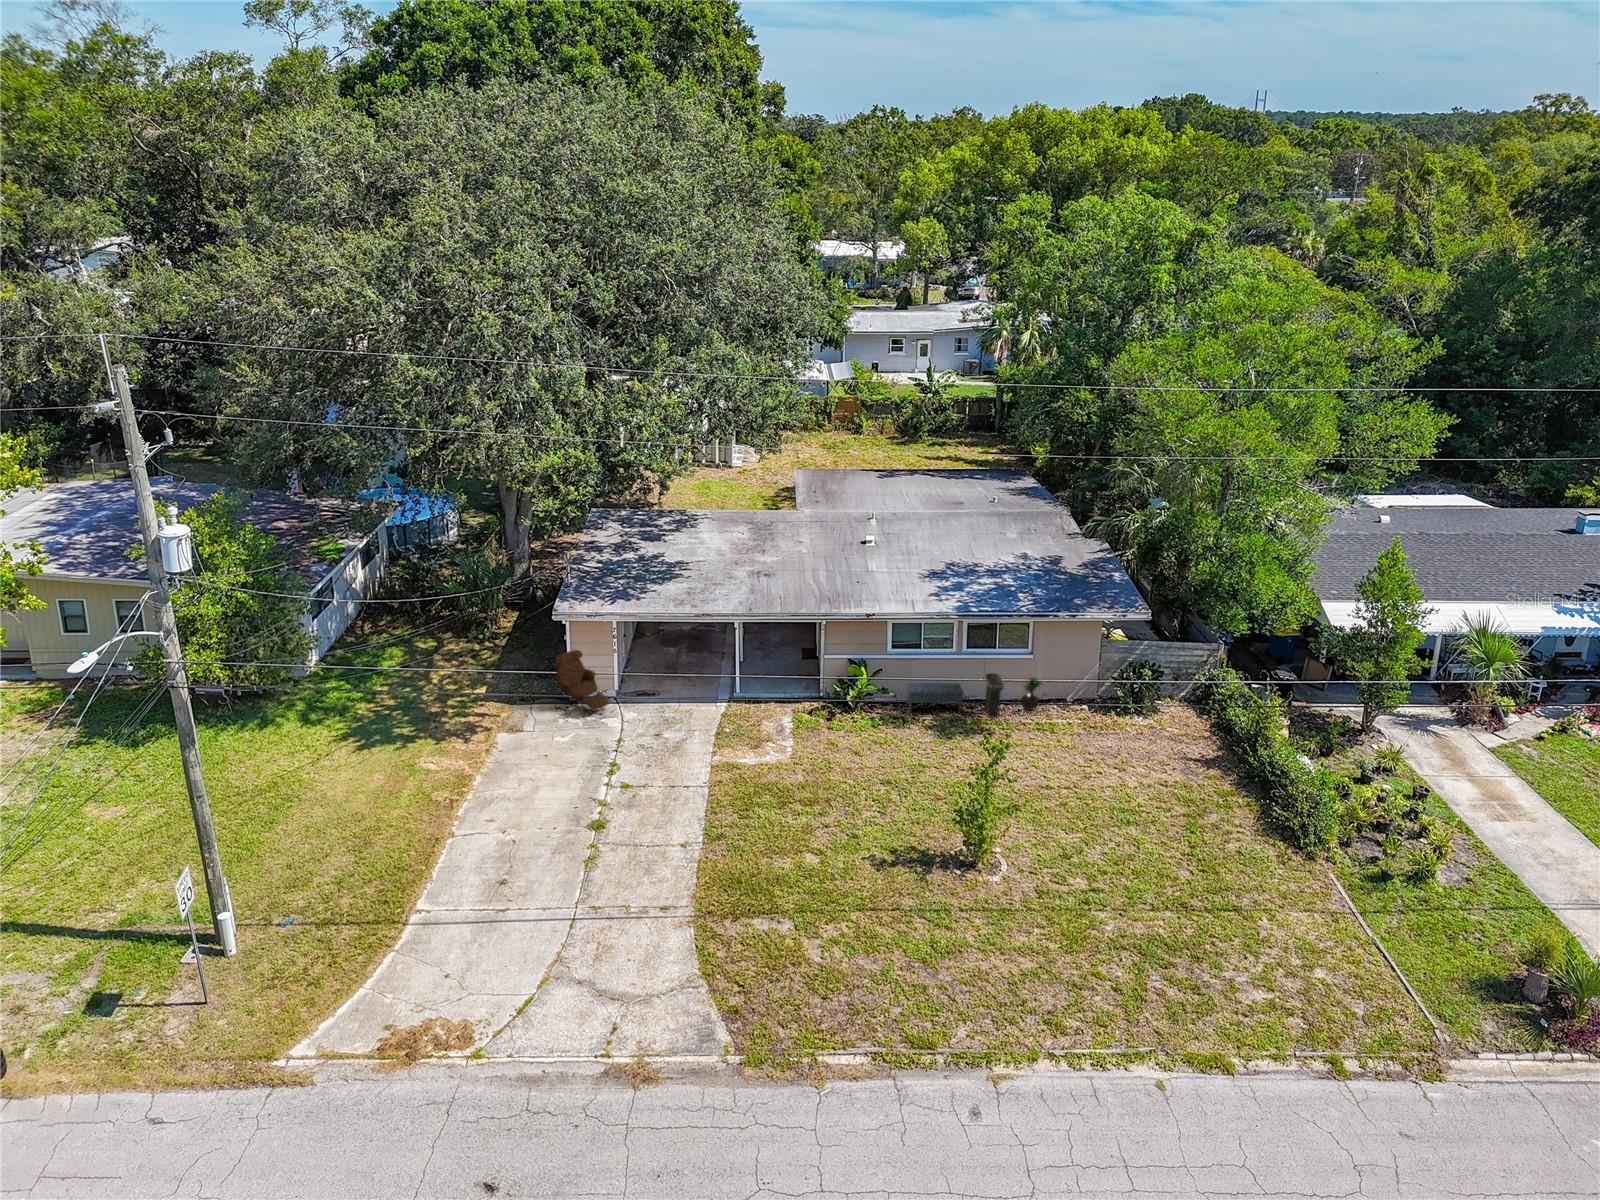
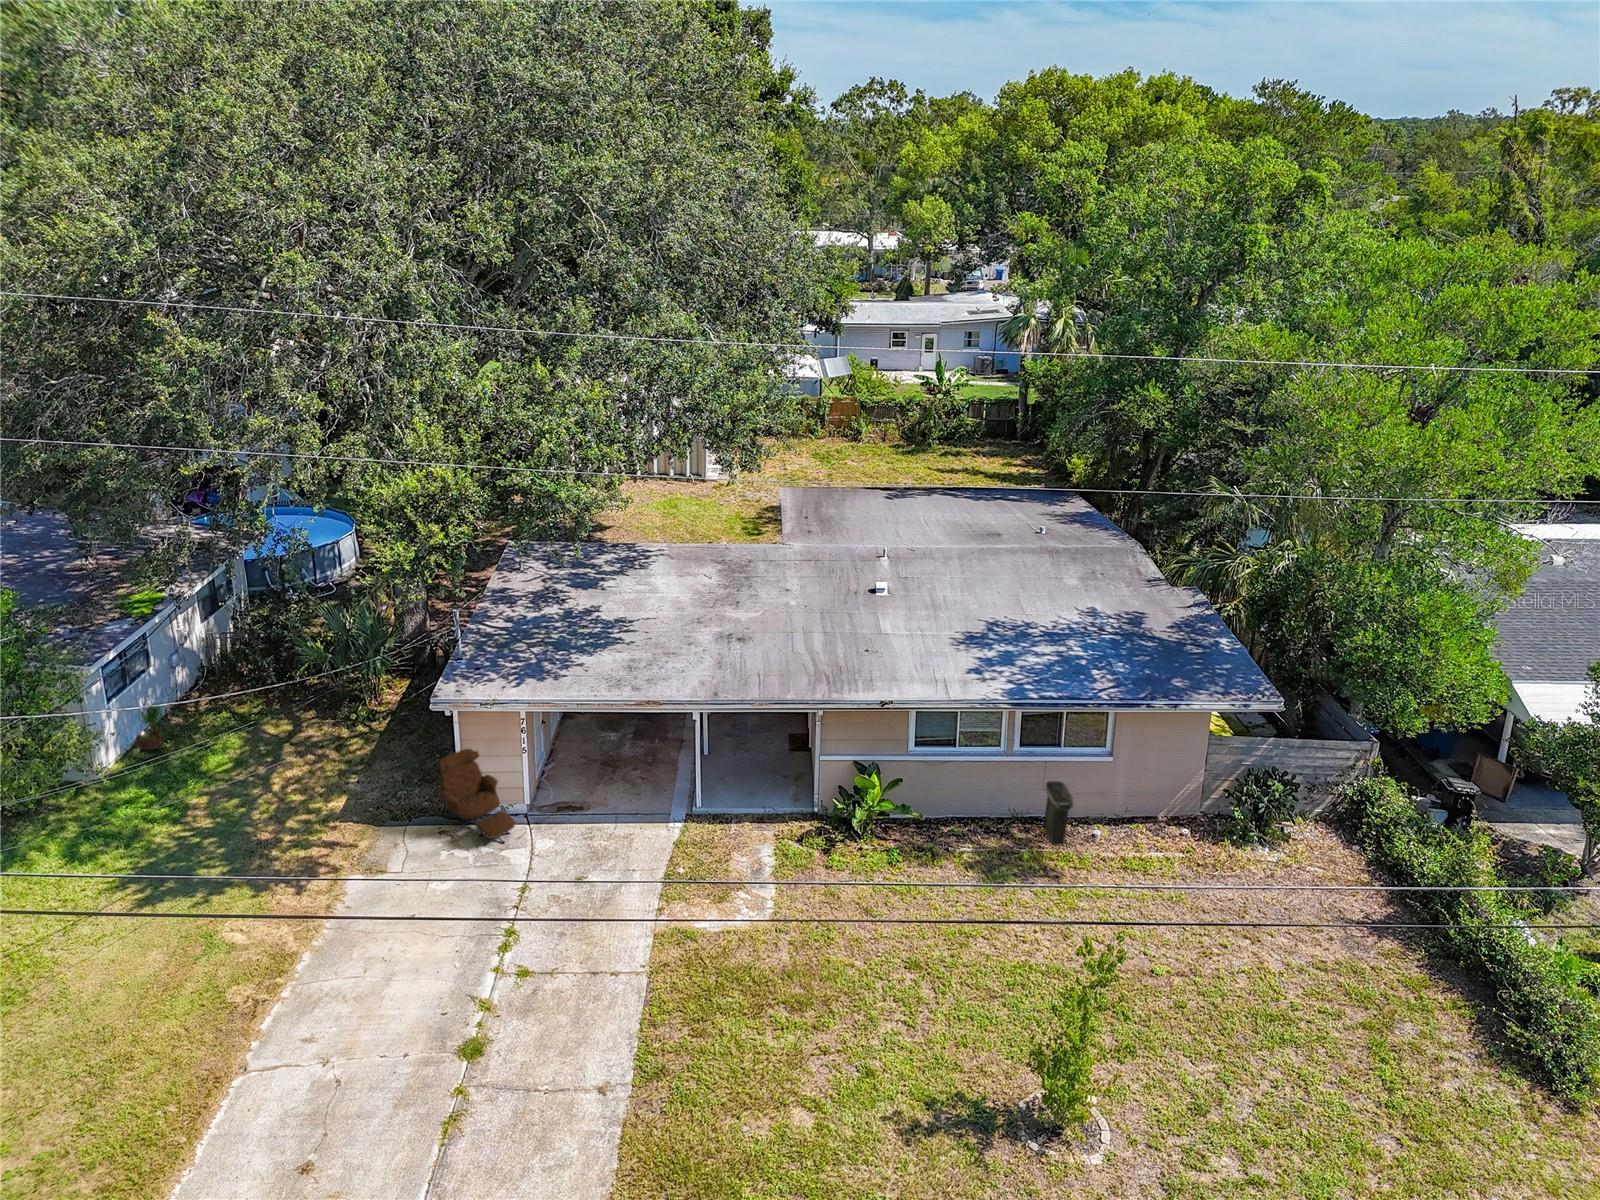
potted tree: present [1021,678,1042,710] -> present [136,704,162,750]
bench: present [907,683,963,712] -> none [935,794,1015,838]

